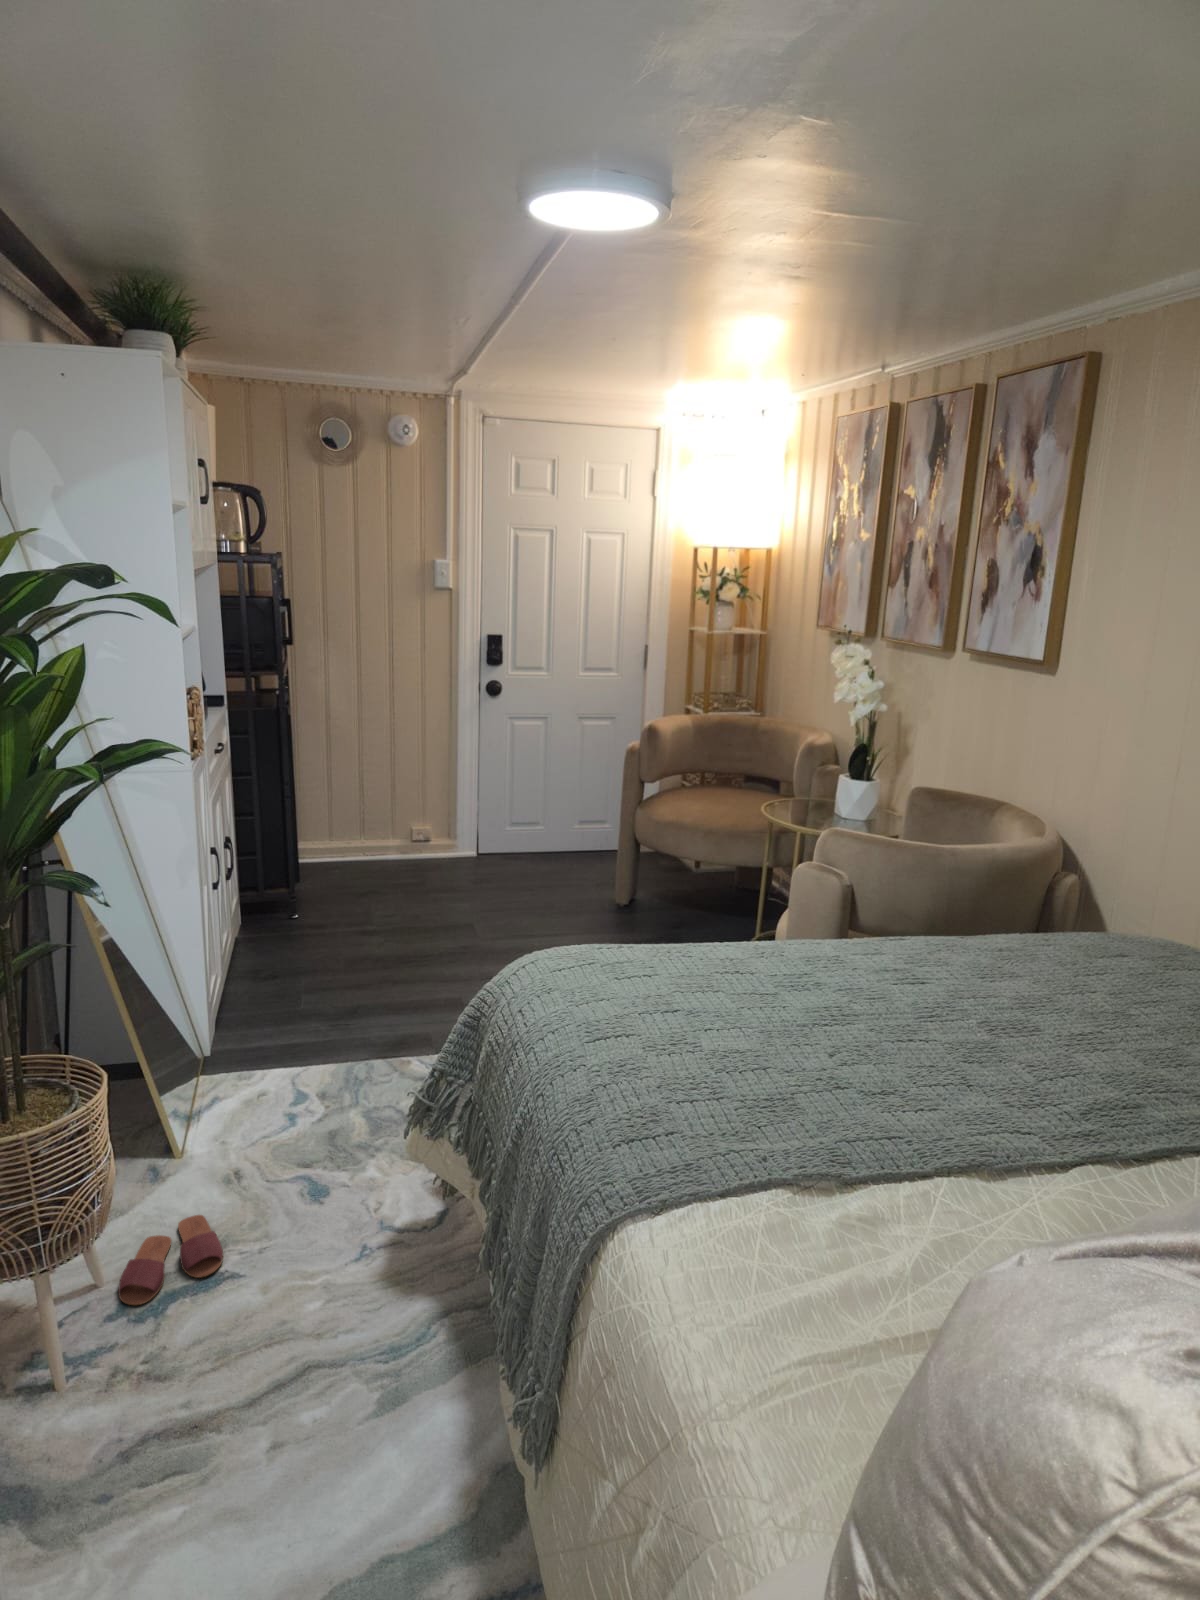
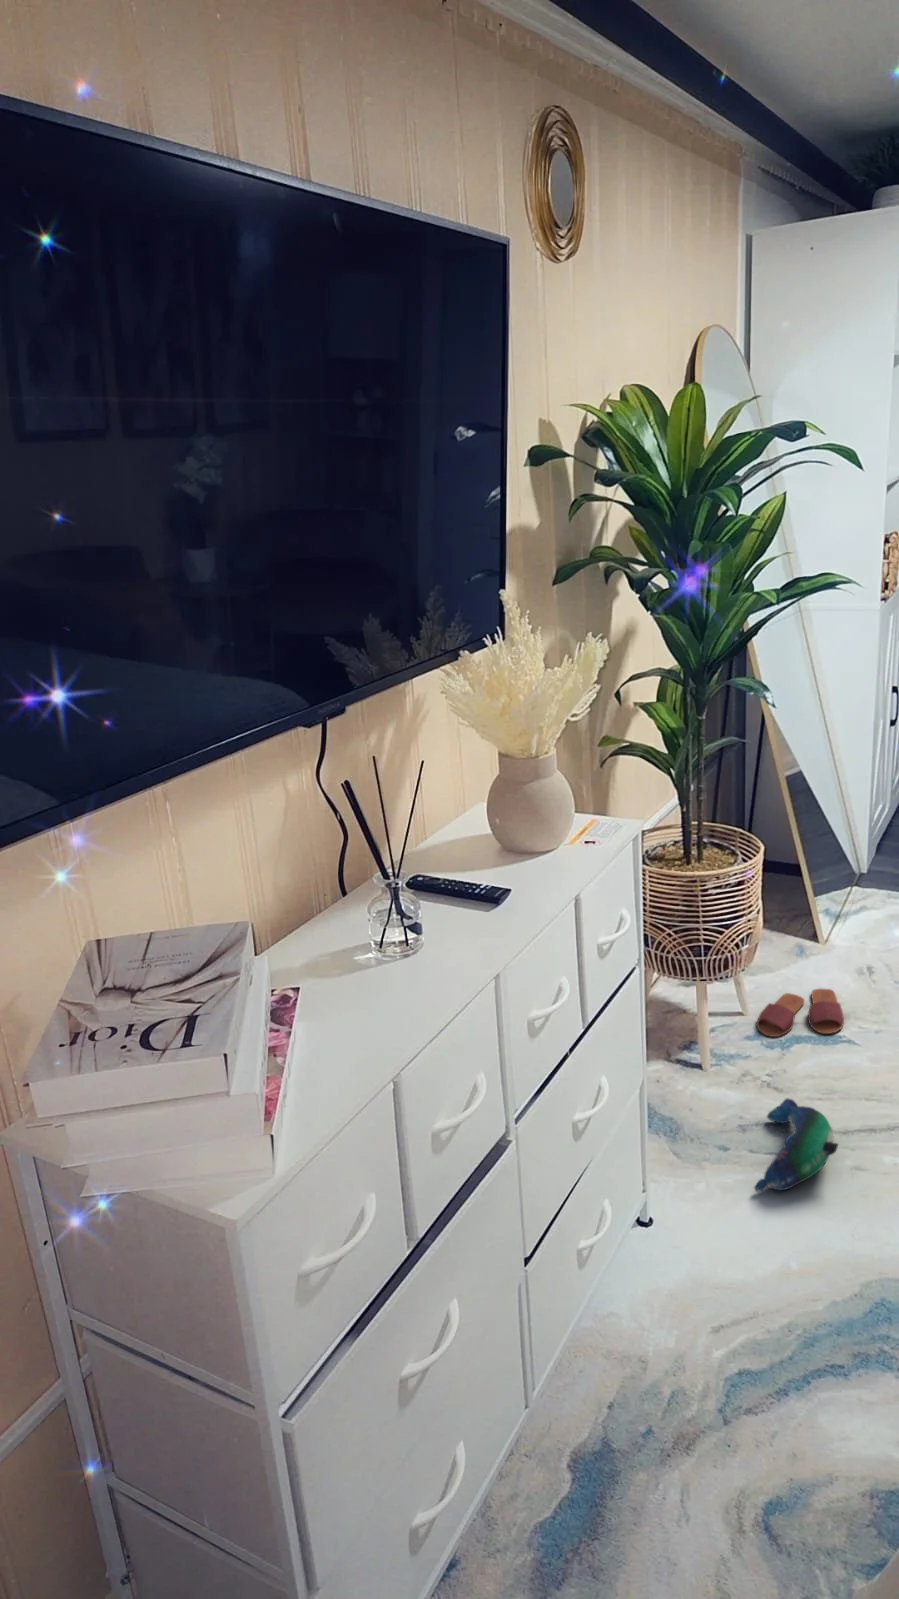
plush toy: none [155,1390,257,1552] -> present [755,1098,838,1191]

